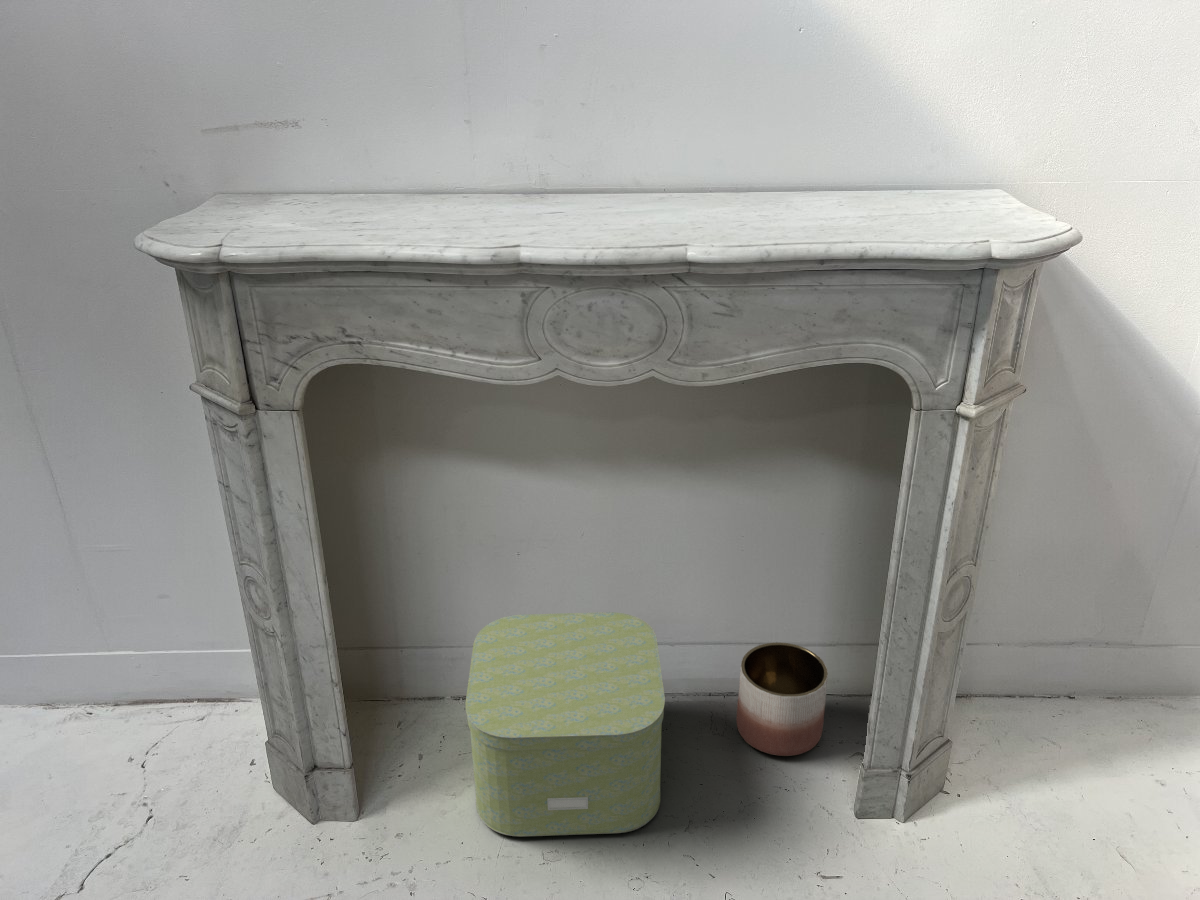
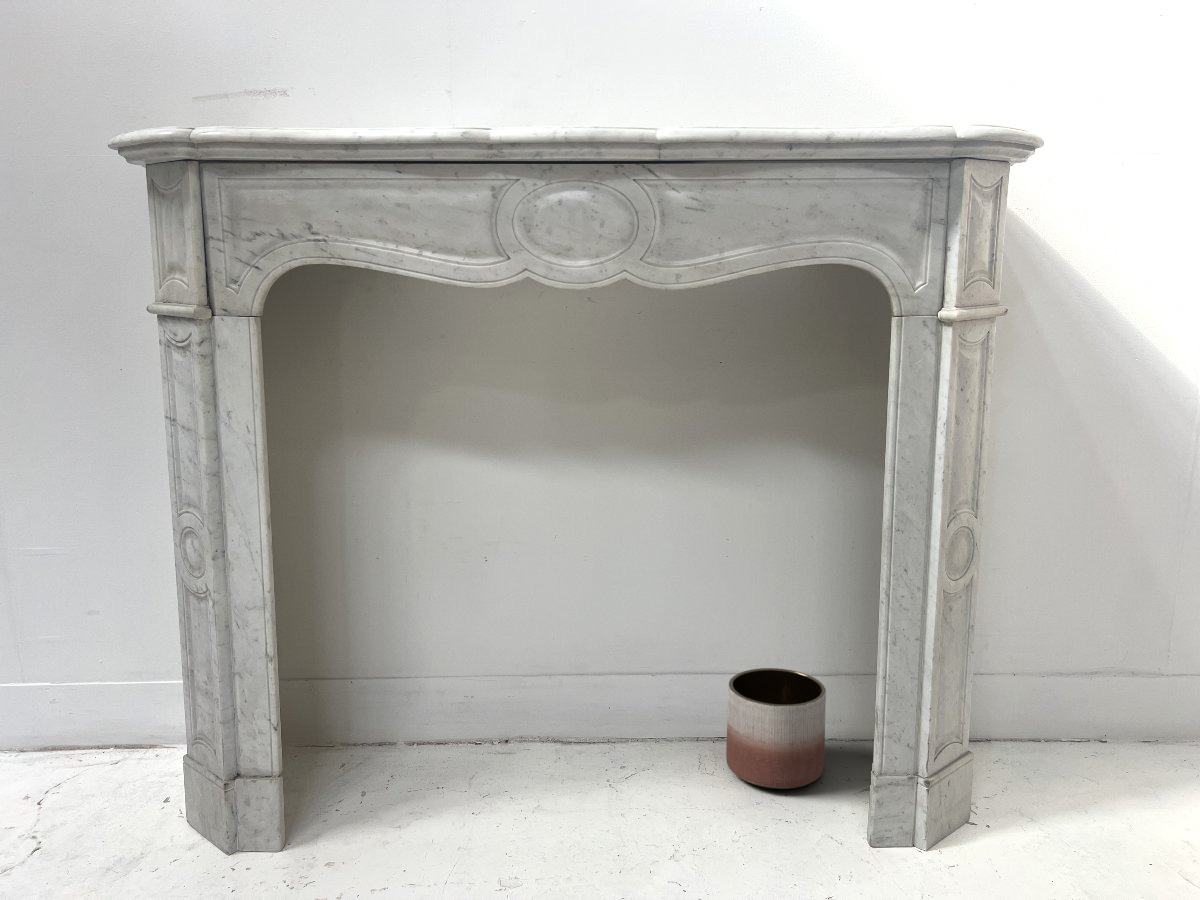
storage box: present [465,612,665,836] -> none [417,630,643,860]

